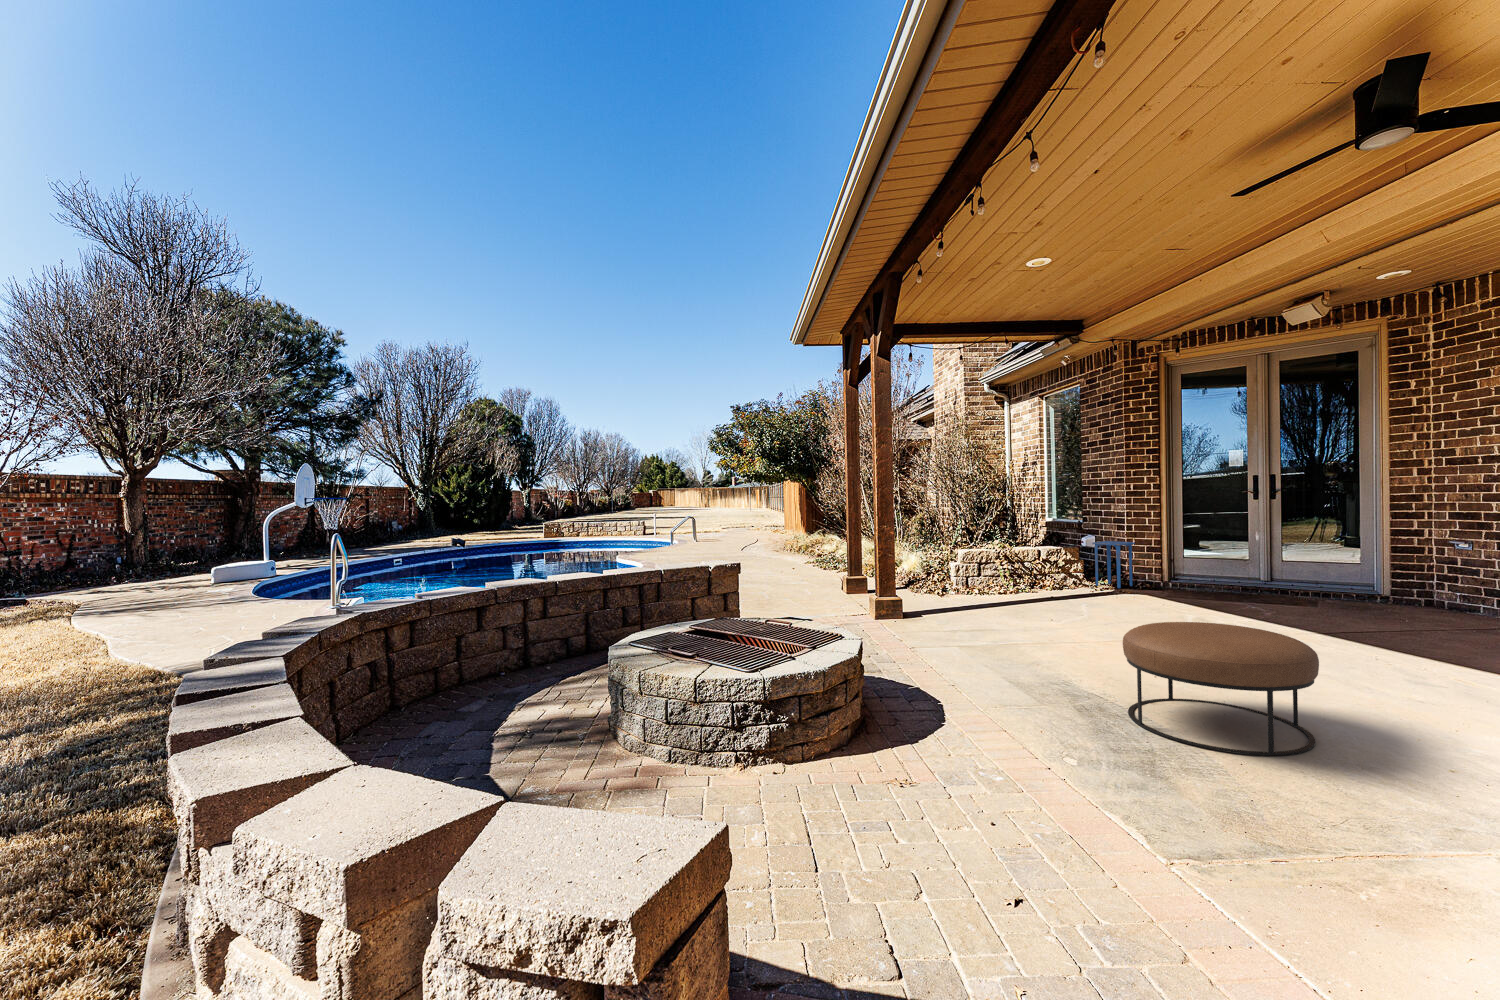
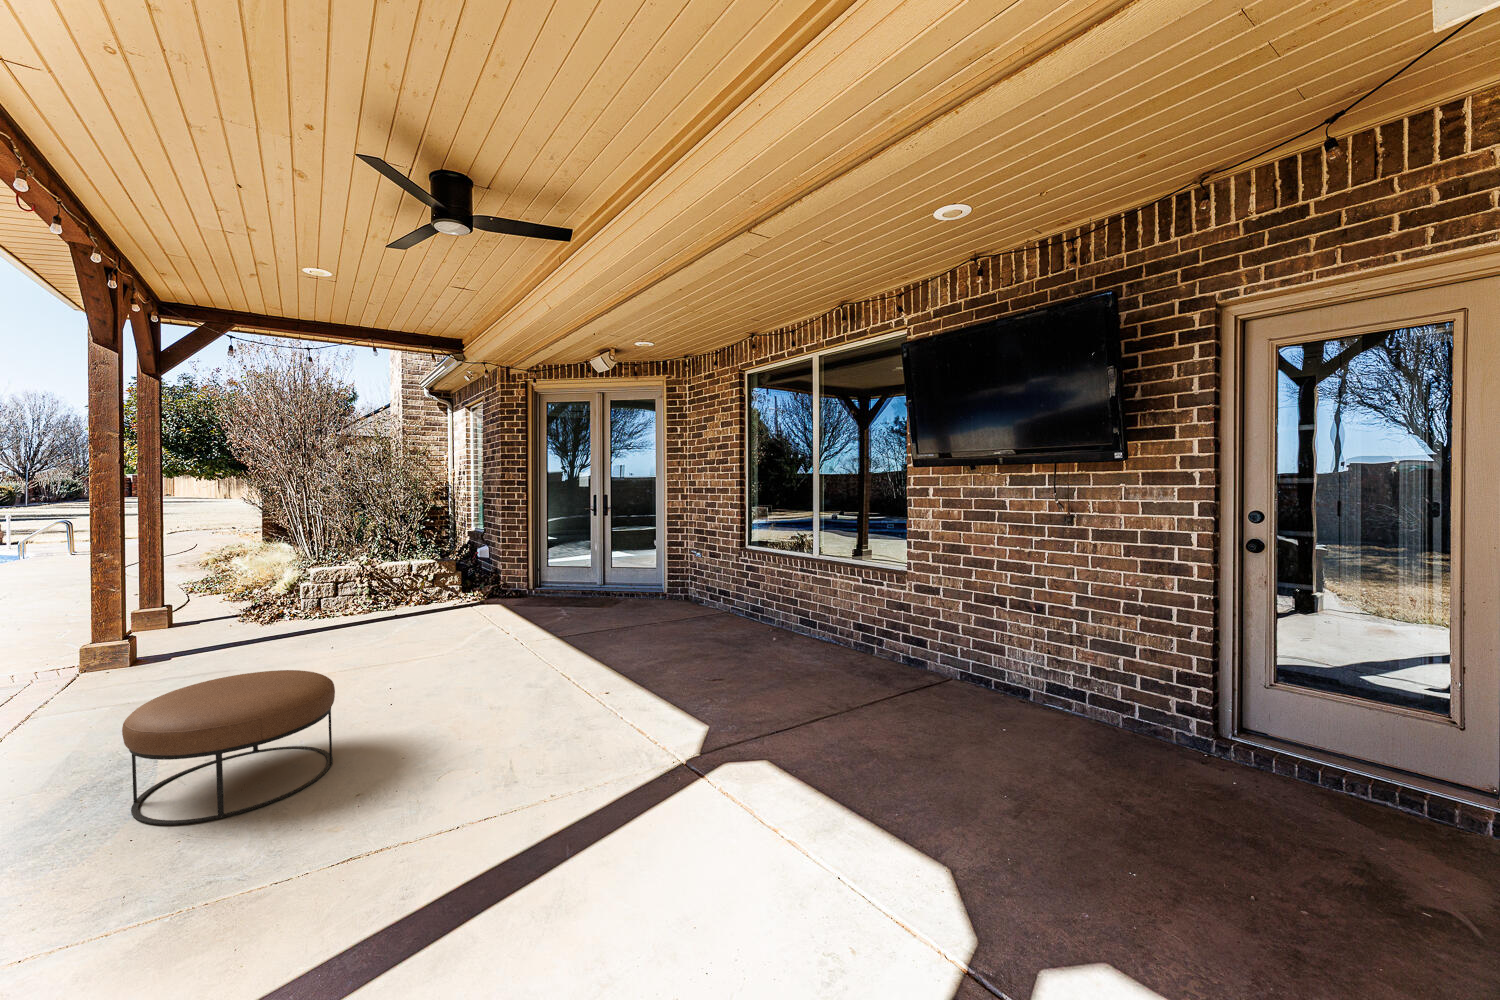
side table: present [1092,541,1135,588] -> none [464,553,503,599]

